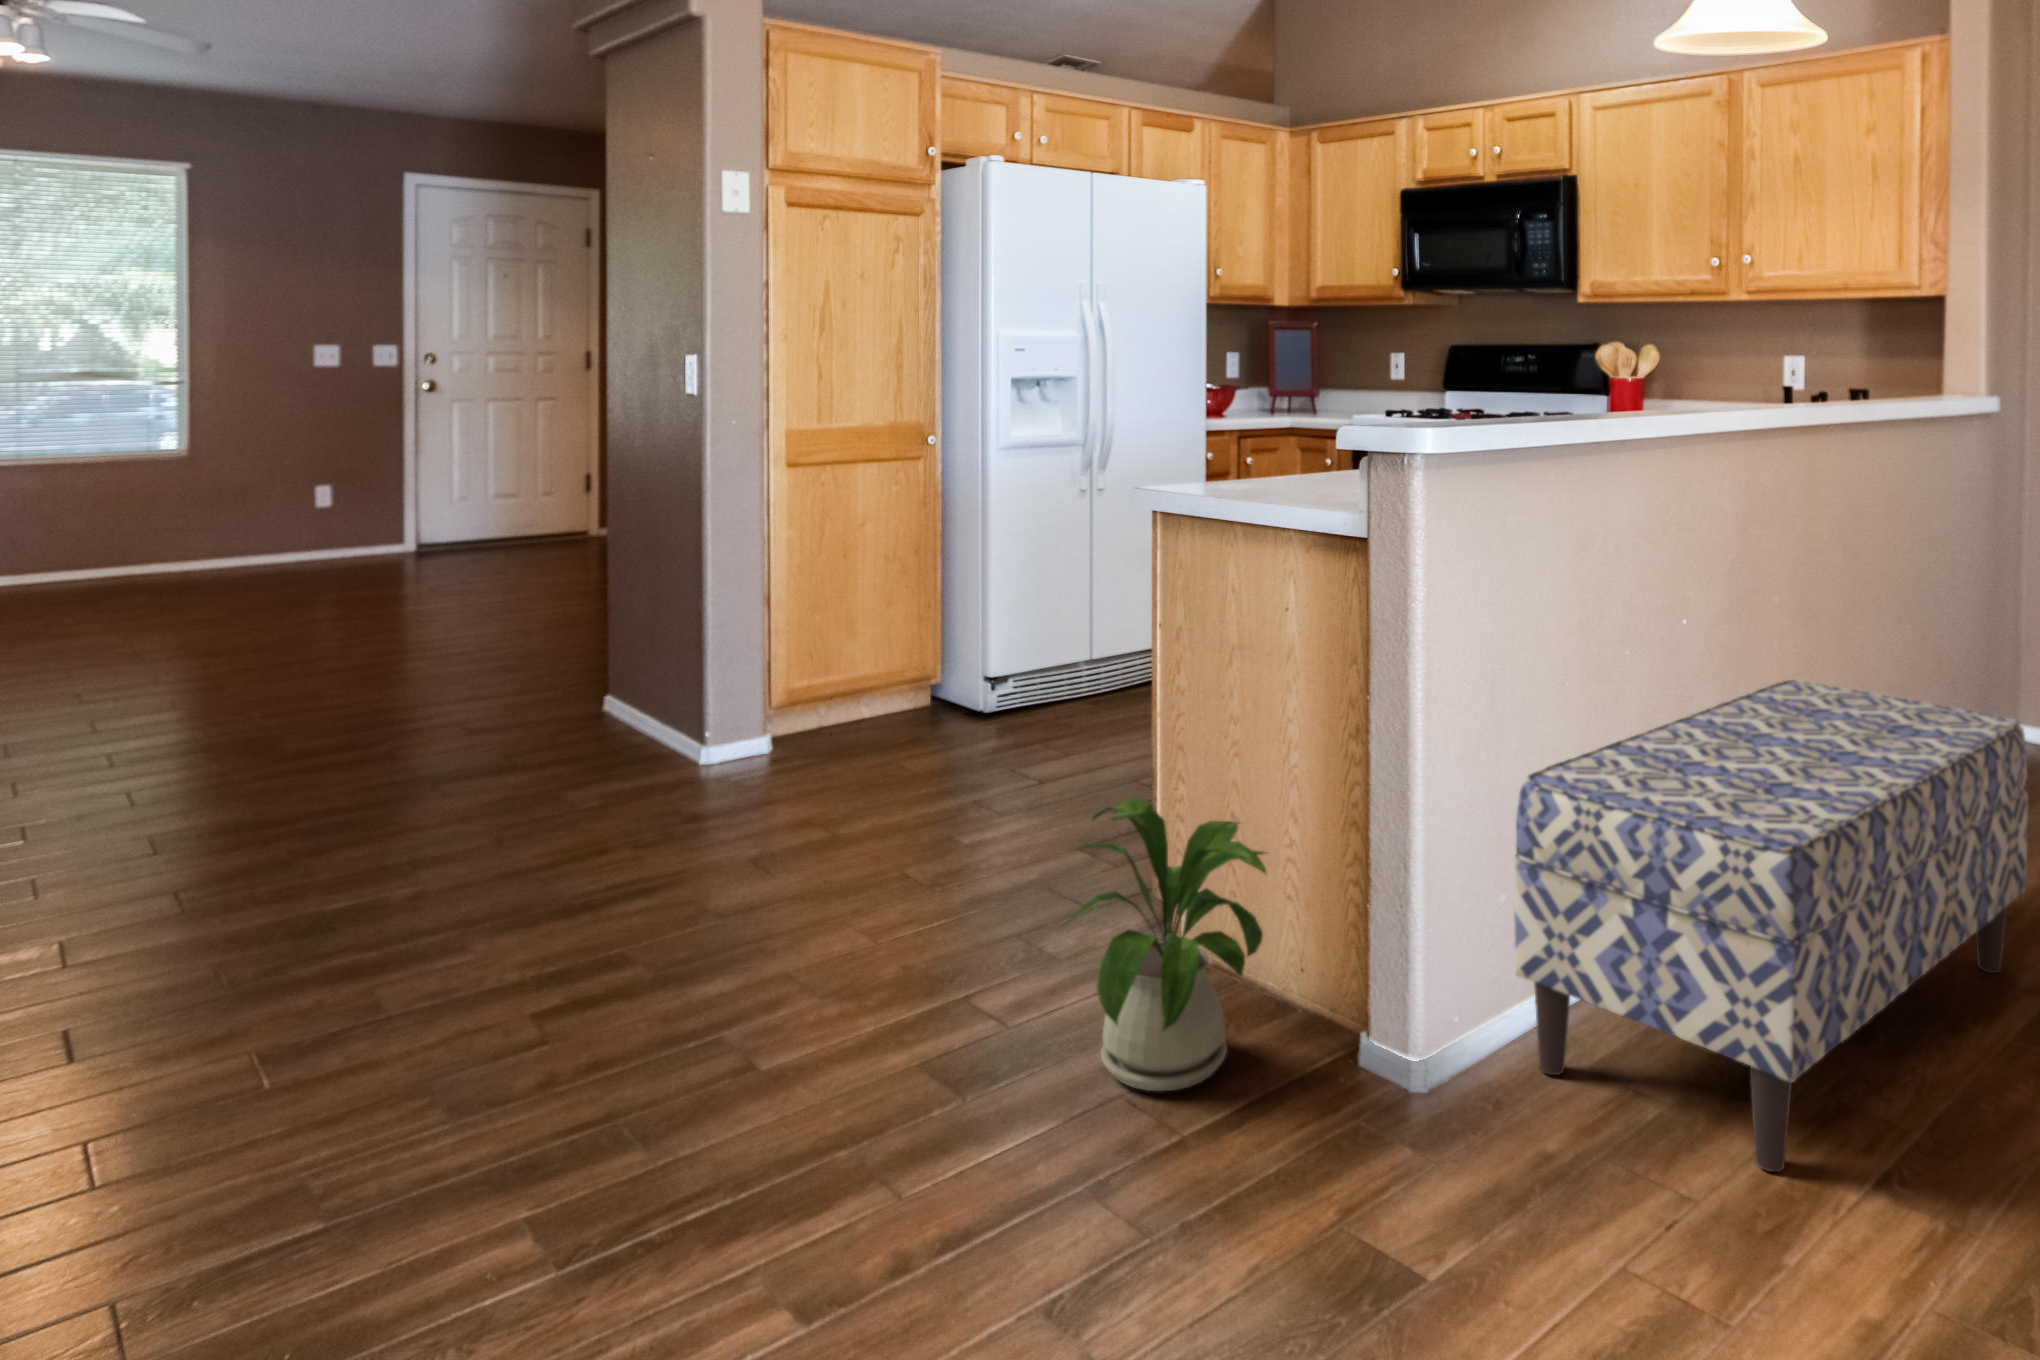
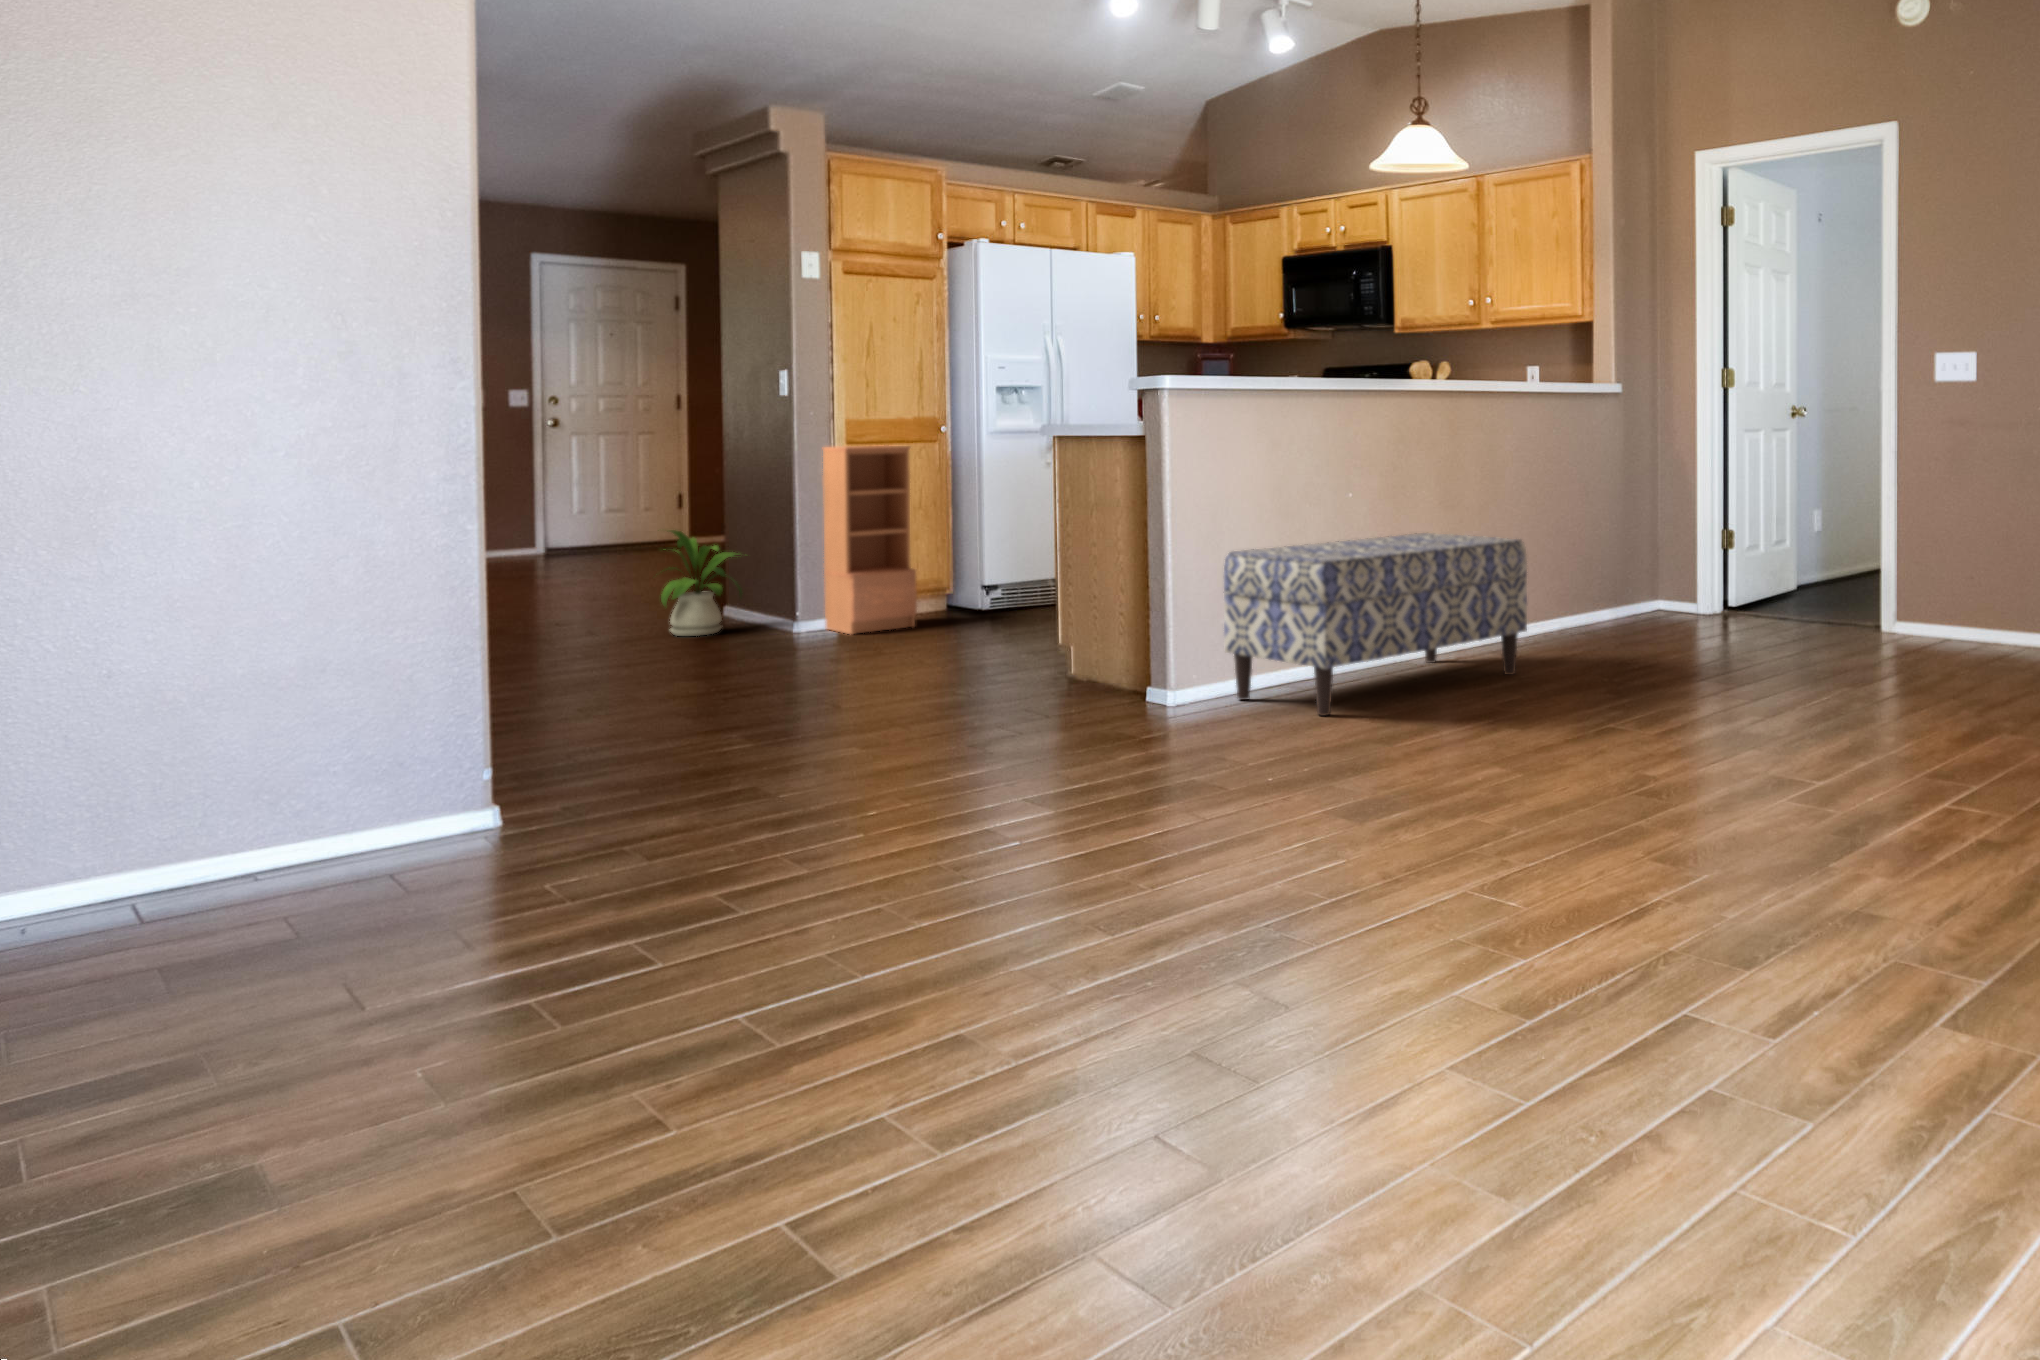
bookcase: none [749,468,890,773] -> present [823,445,917,634]
house plant: present [1066,798,1267,1091] -> present [661,530,742,636]

